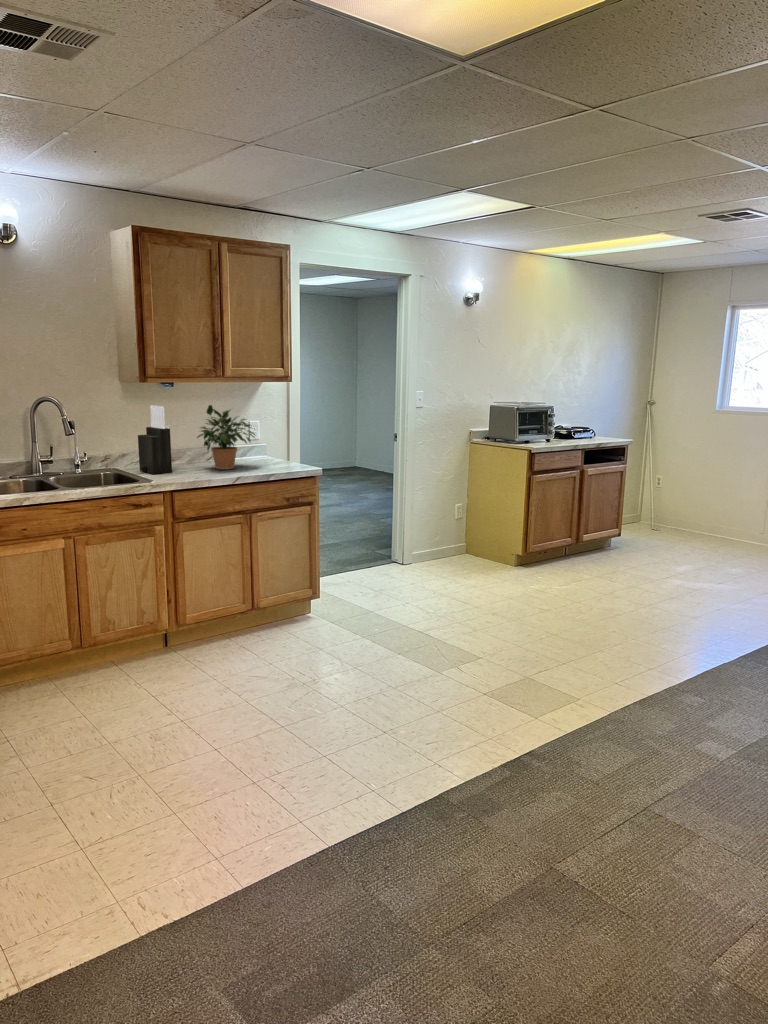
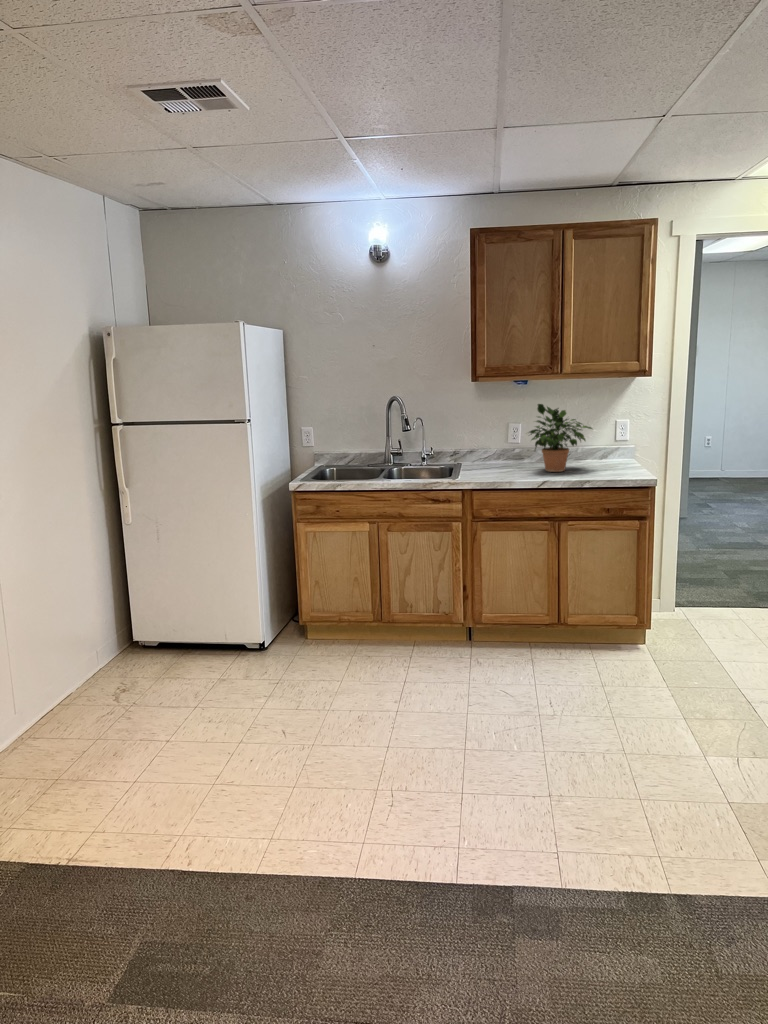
knife block: present [138,405,172,474] -> none [479,403,503,471]

